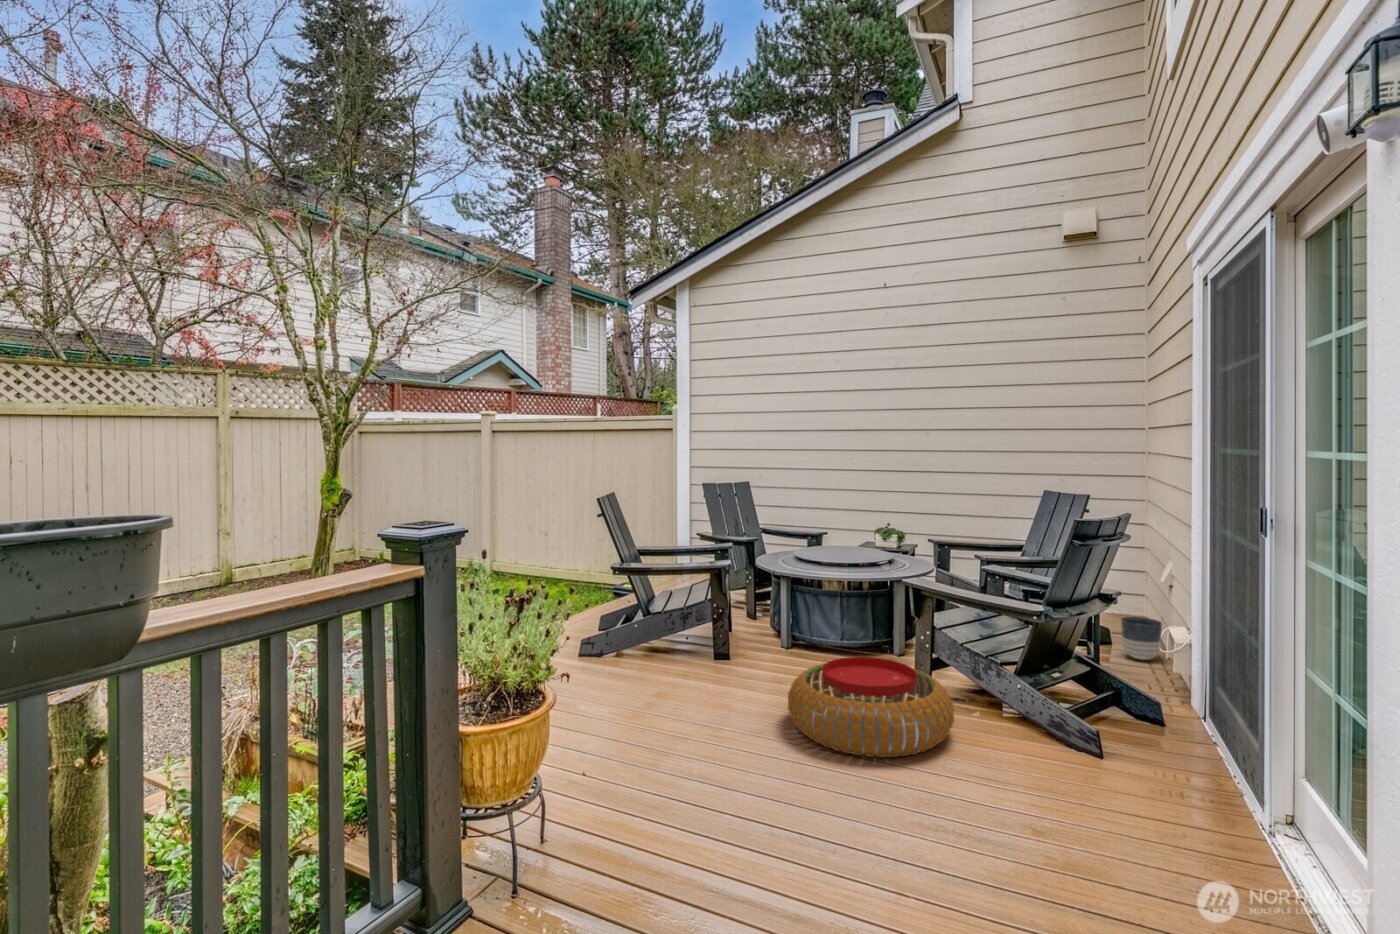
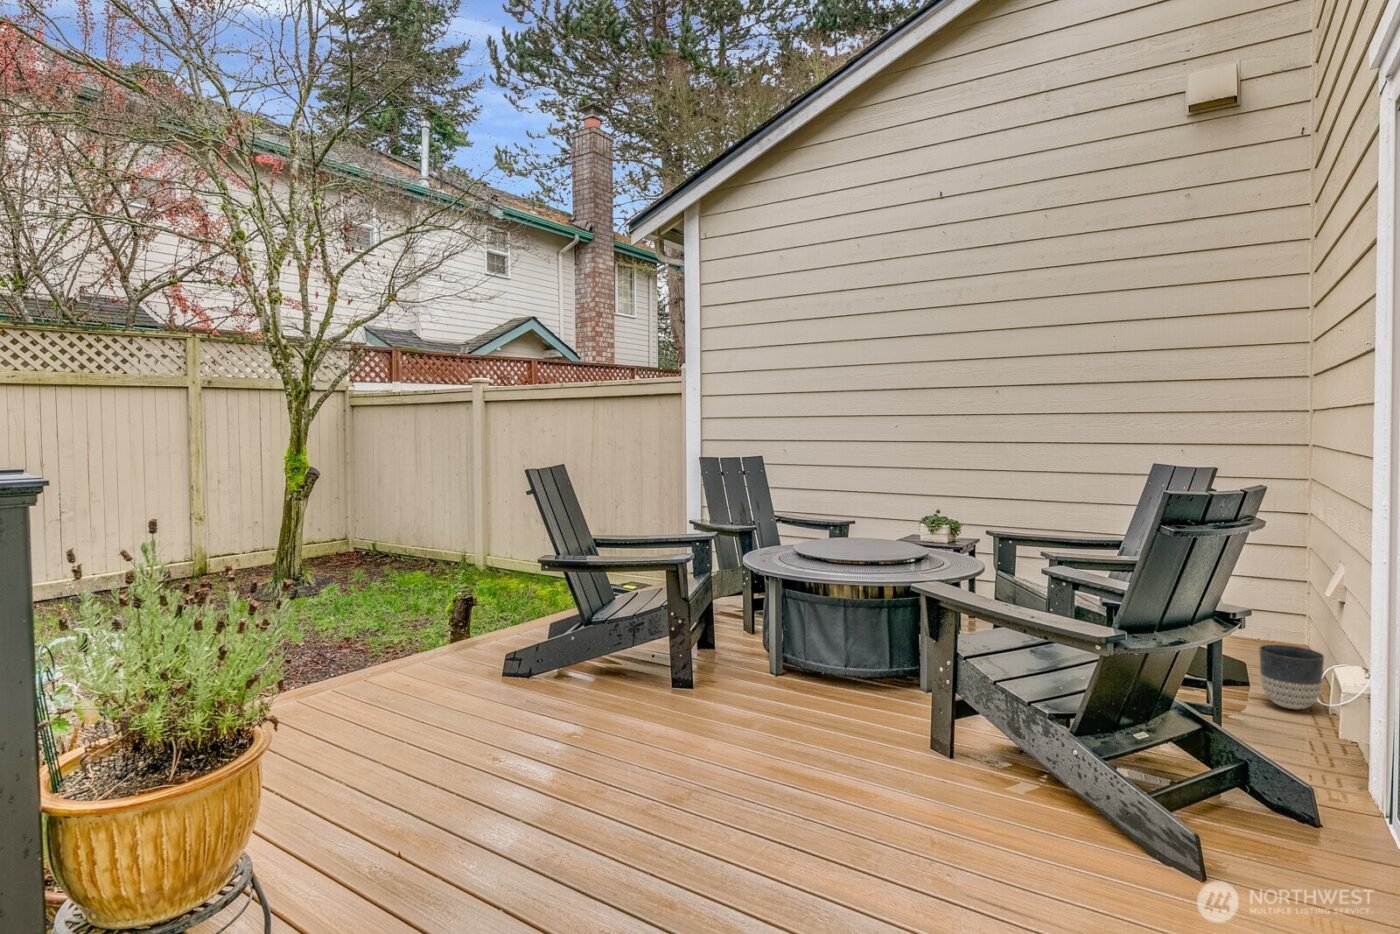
pouf: present [788,657,954,757] -> none [723,695,970,859]

